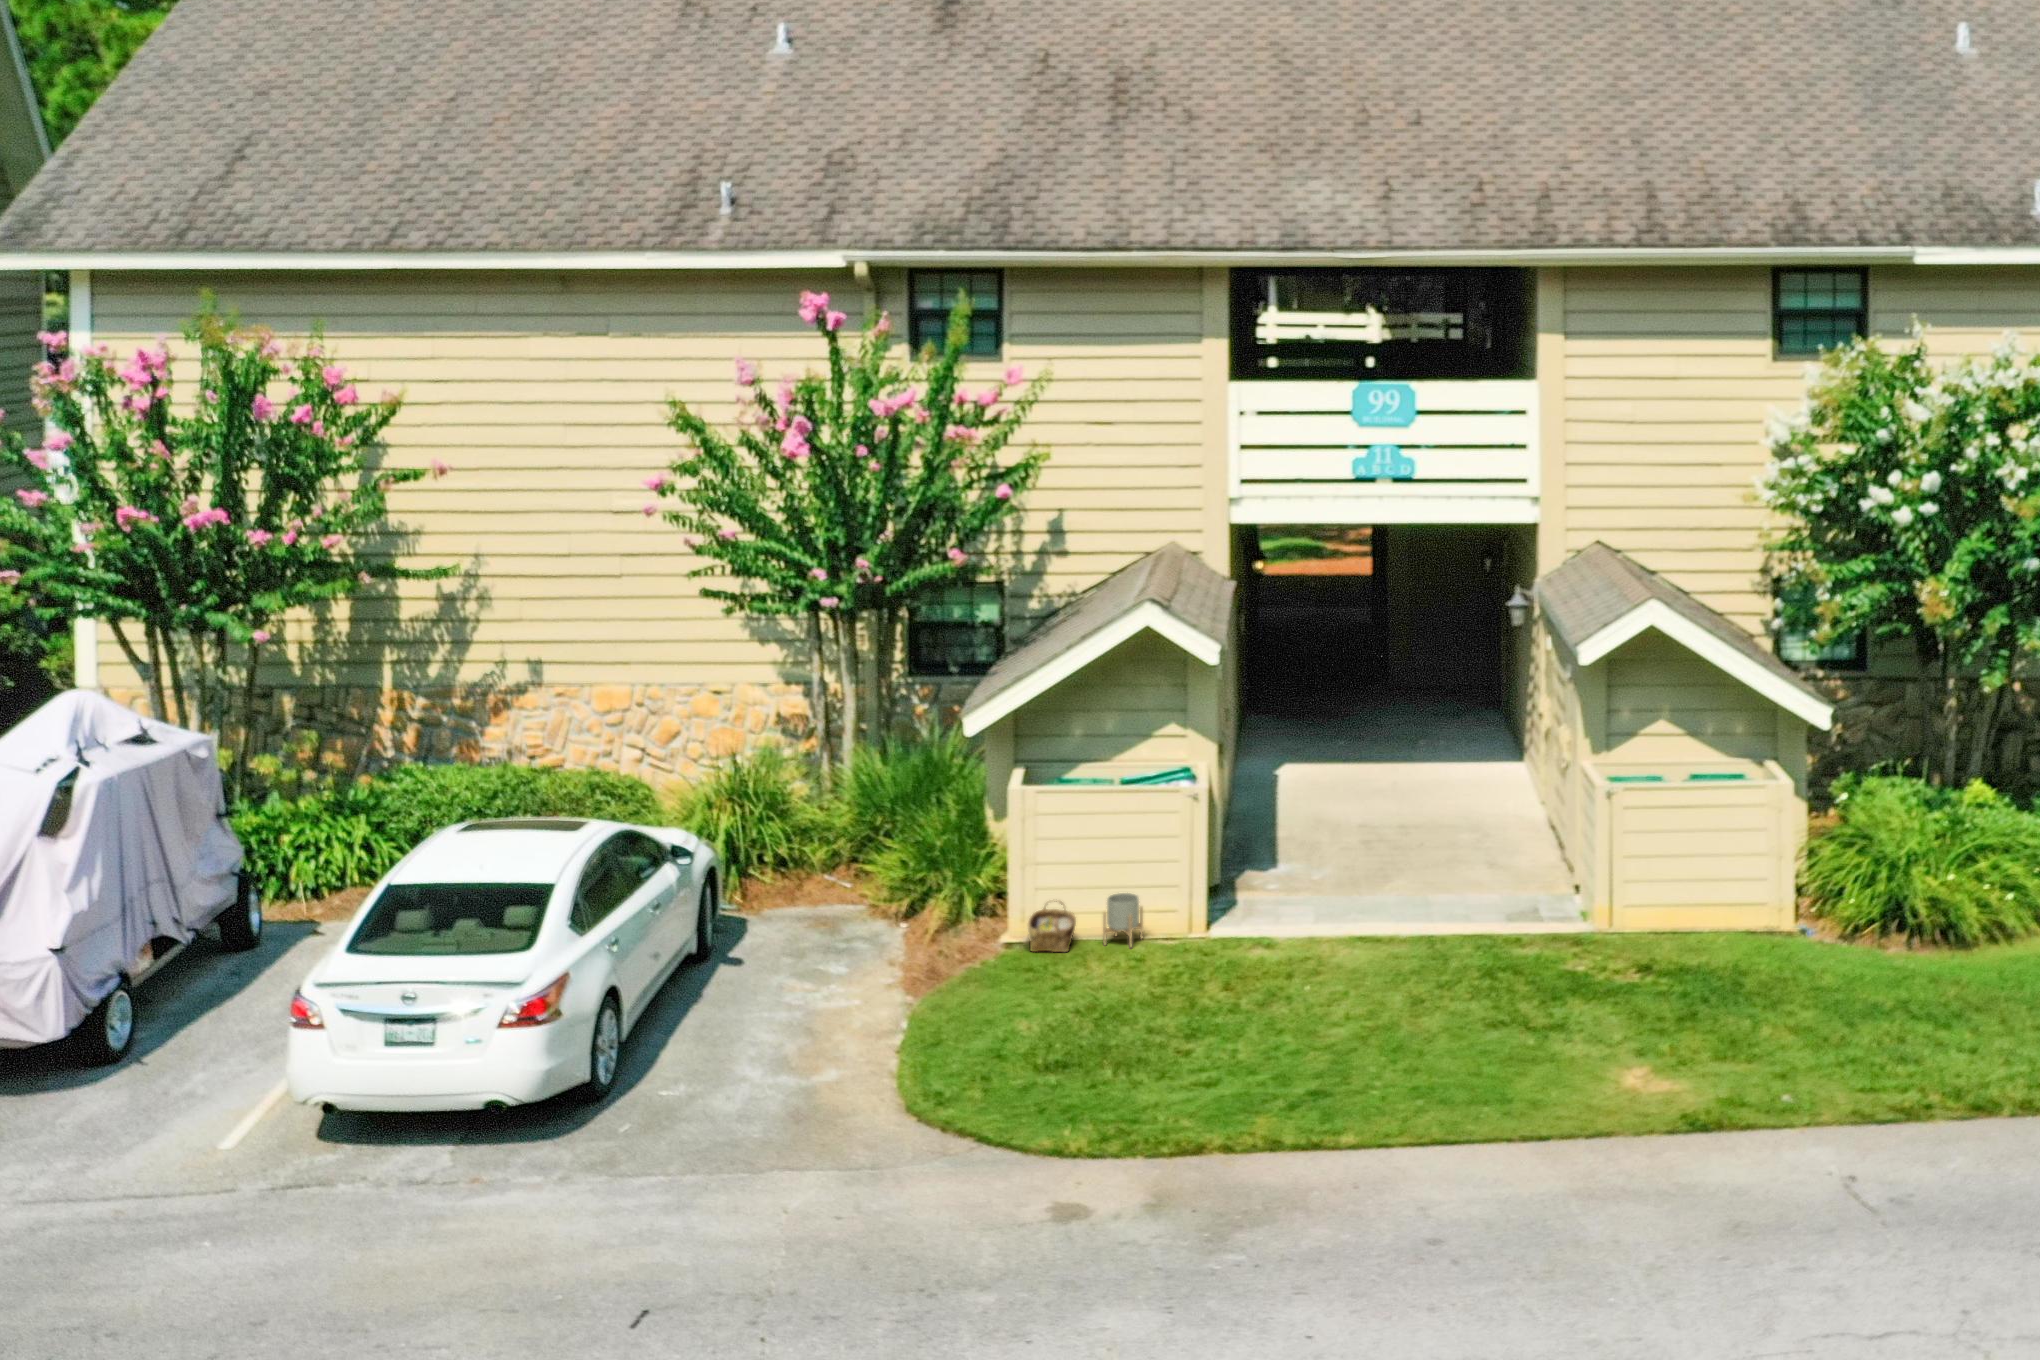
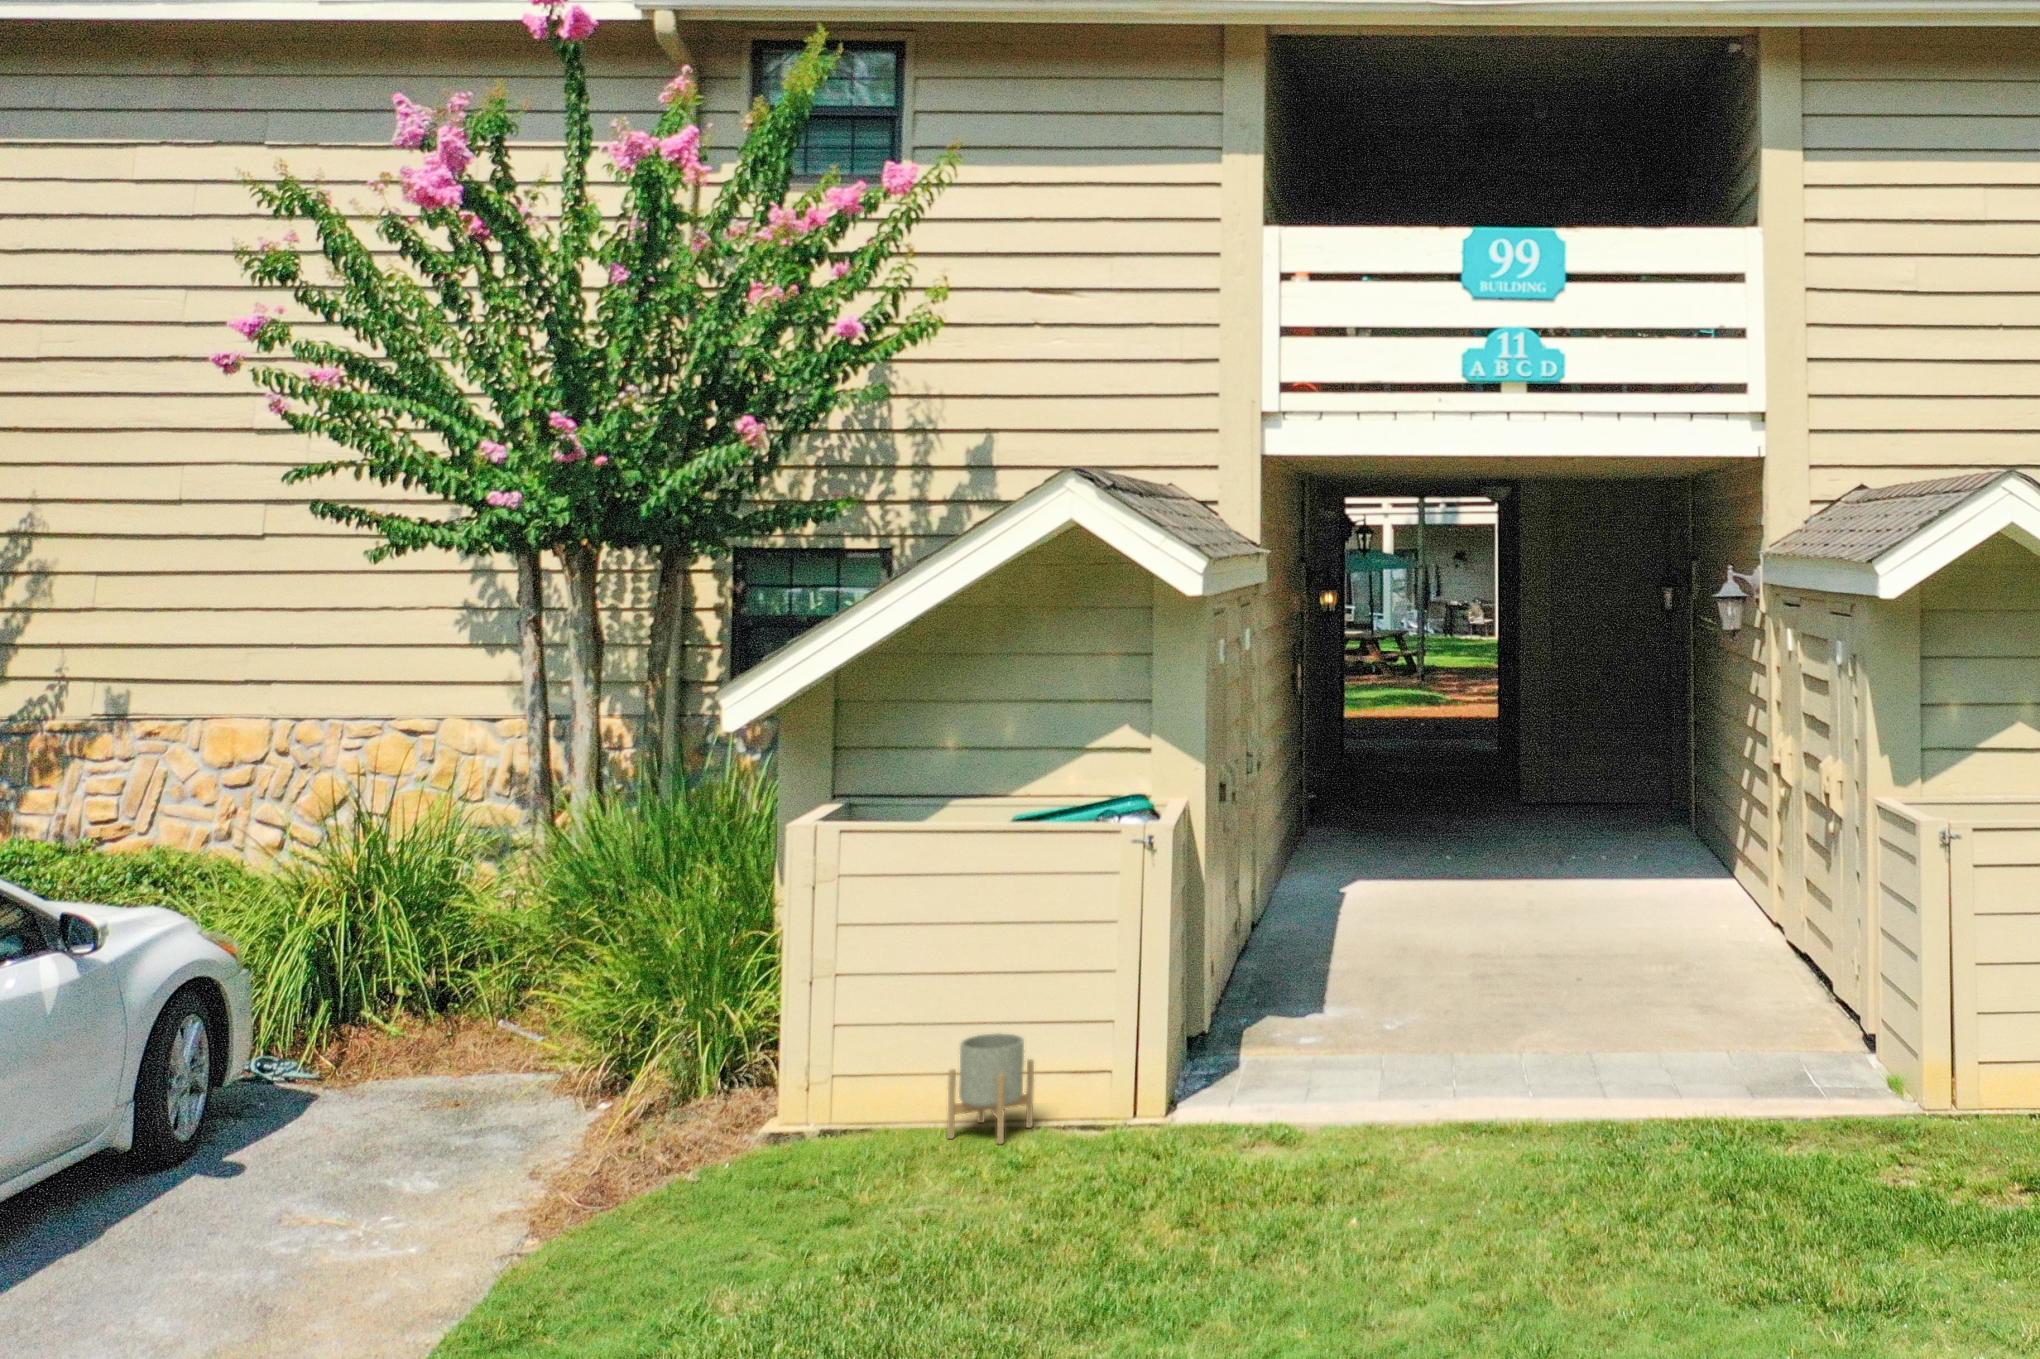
woven basket: present [1028,901,1076,952] -> none [792,1046,897,1151]

